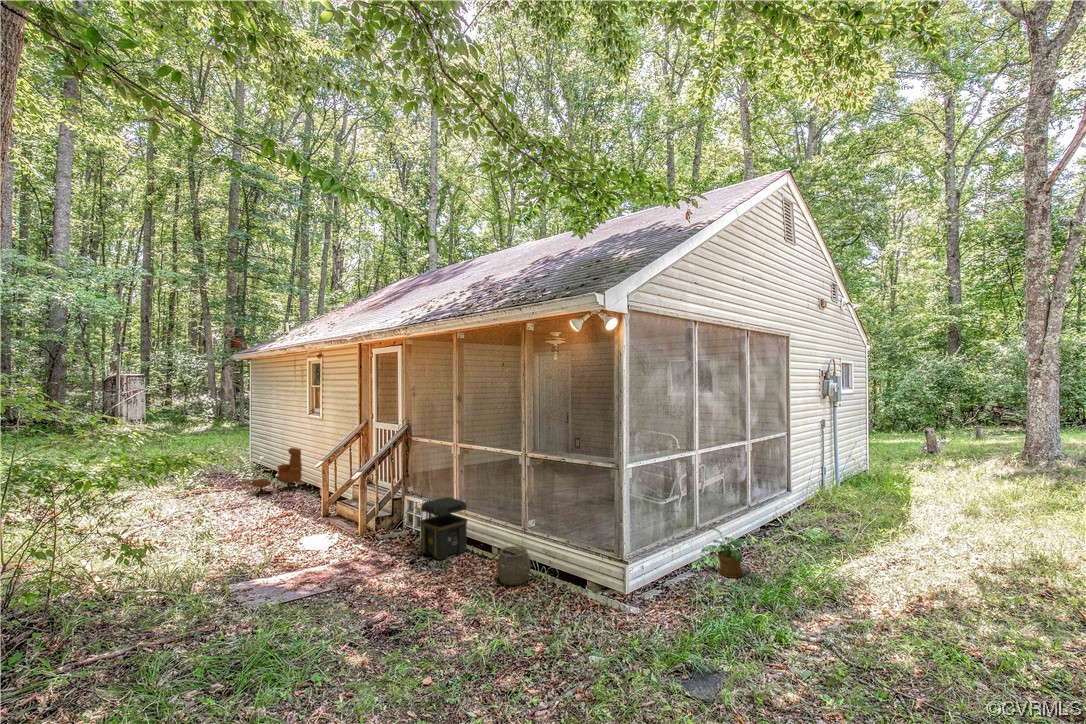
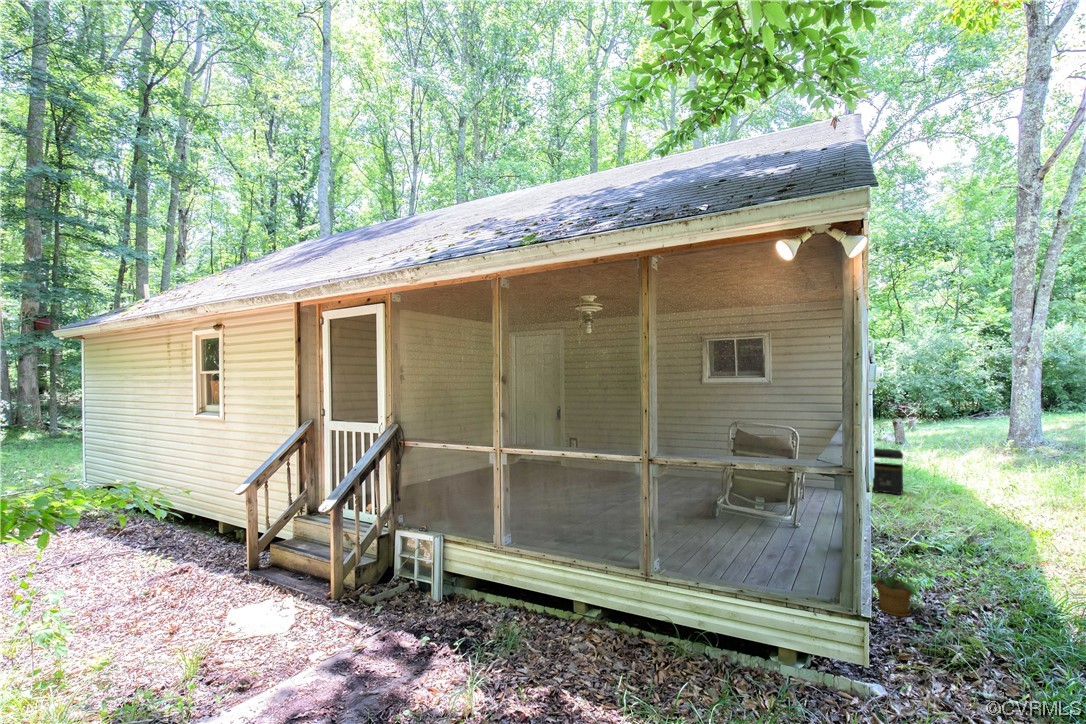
lounge chair: present [249,448,302,497] -> none [98,464,190,543]
toolbox: present [420,497,467,559] -> present [872,448,903,495]
woven basket: present [497,546,531,585] -> none [602,601,655,665]

